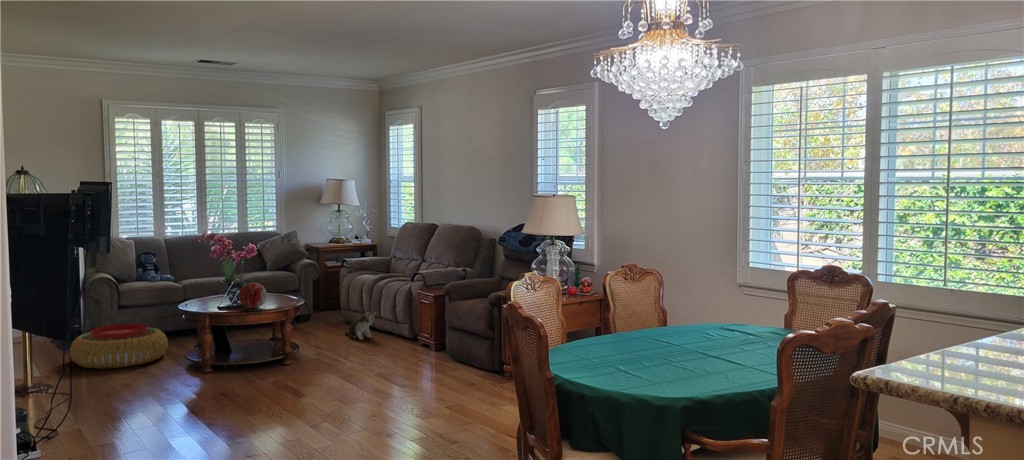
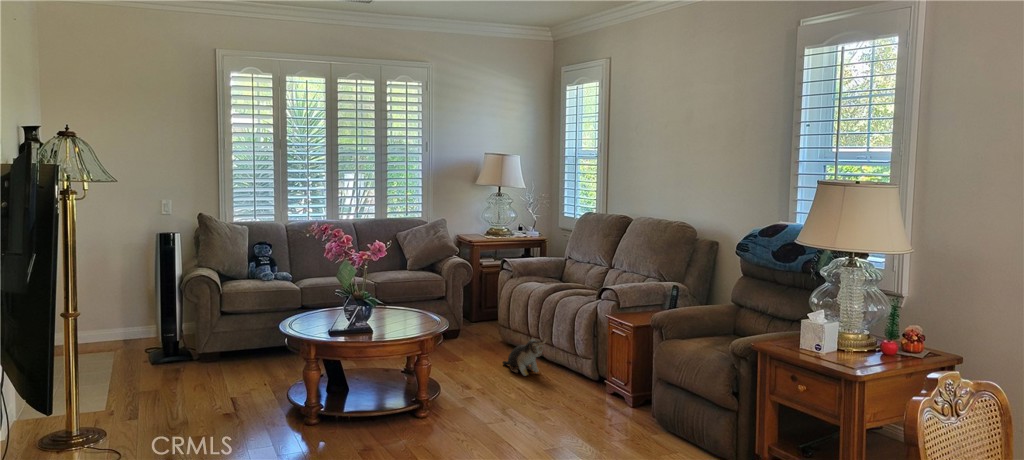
decorative orb: present [239,282,267,309] -> none [358,298,396,336]
pouf: present [70,324,168,368] -> none [147,339,272,403]

